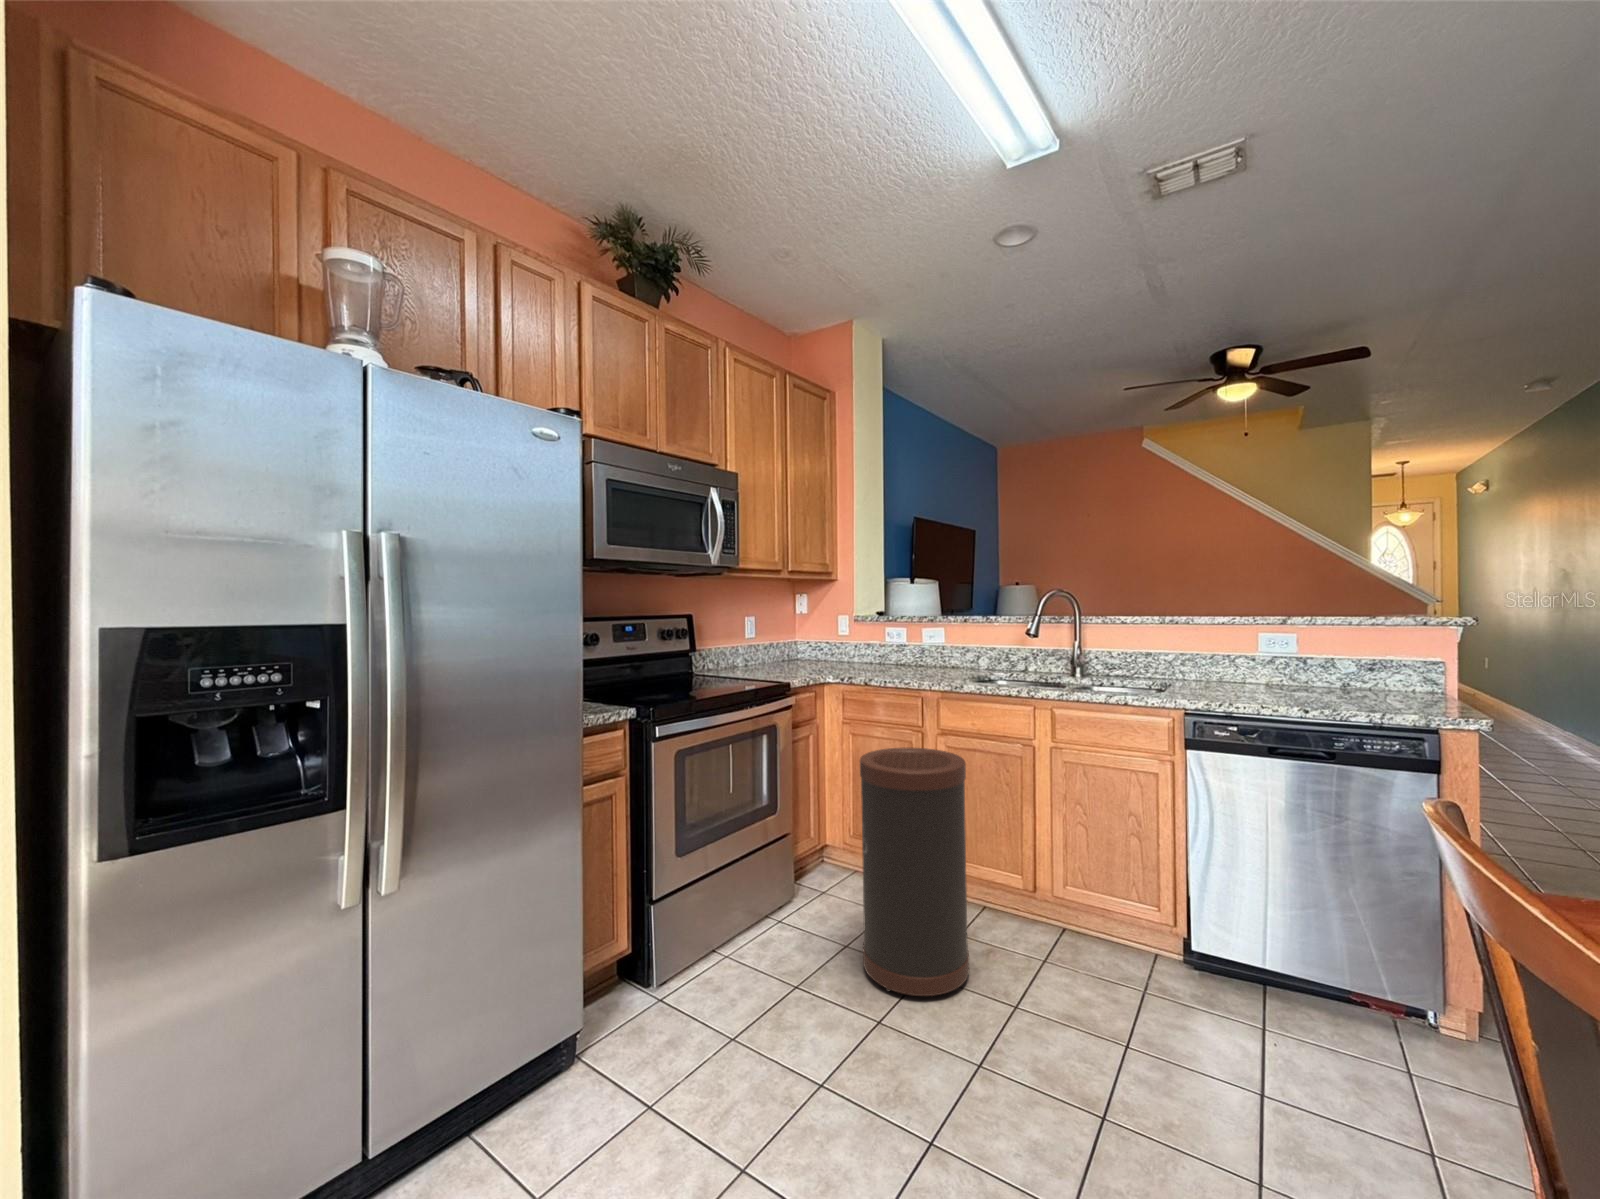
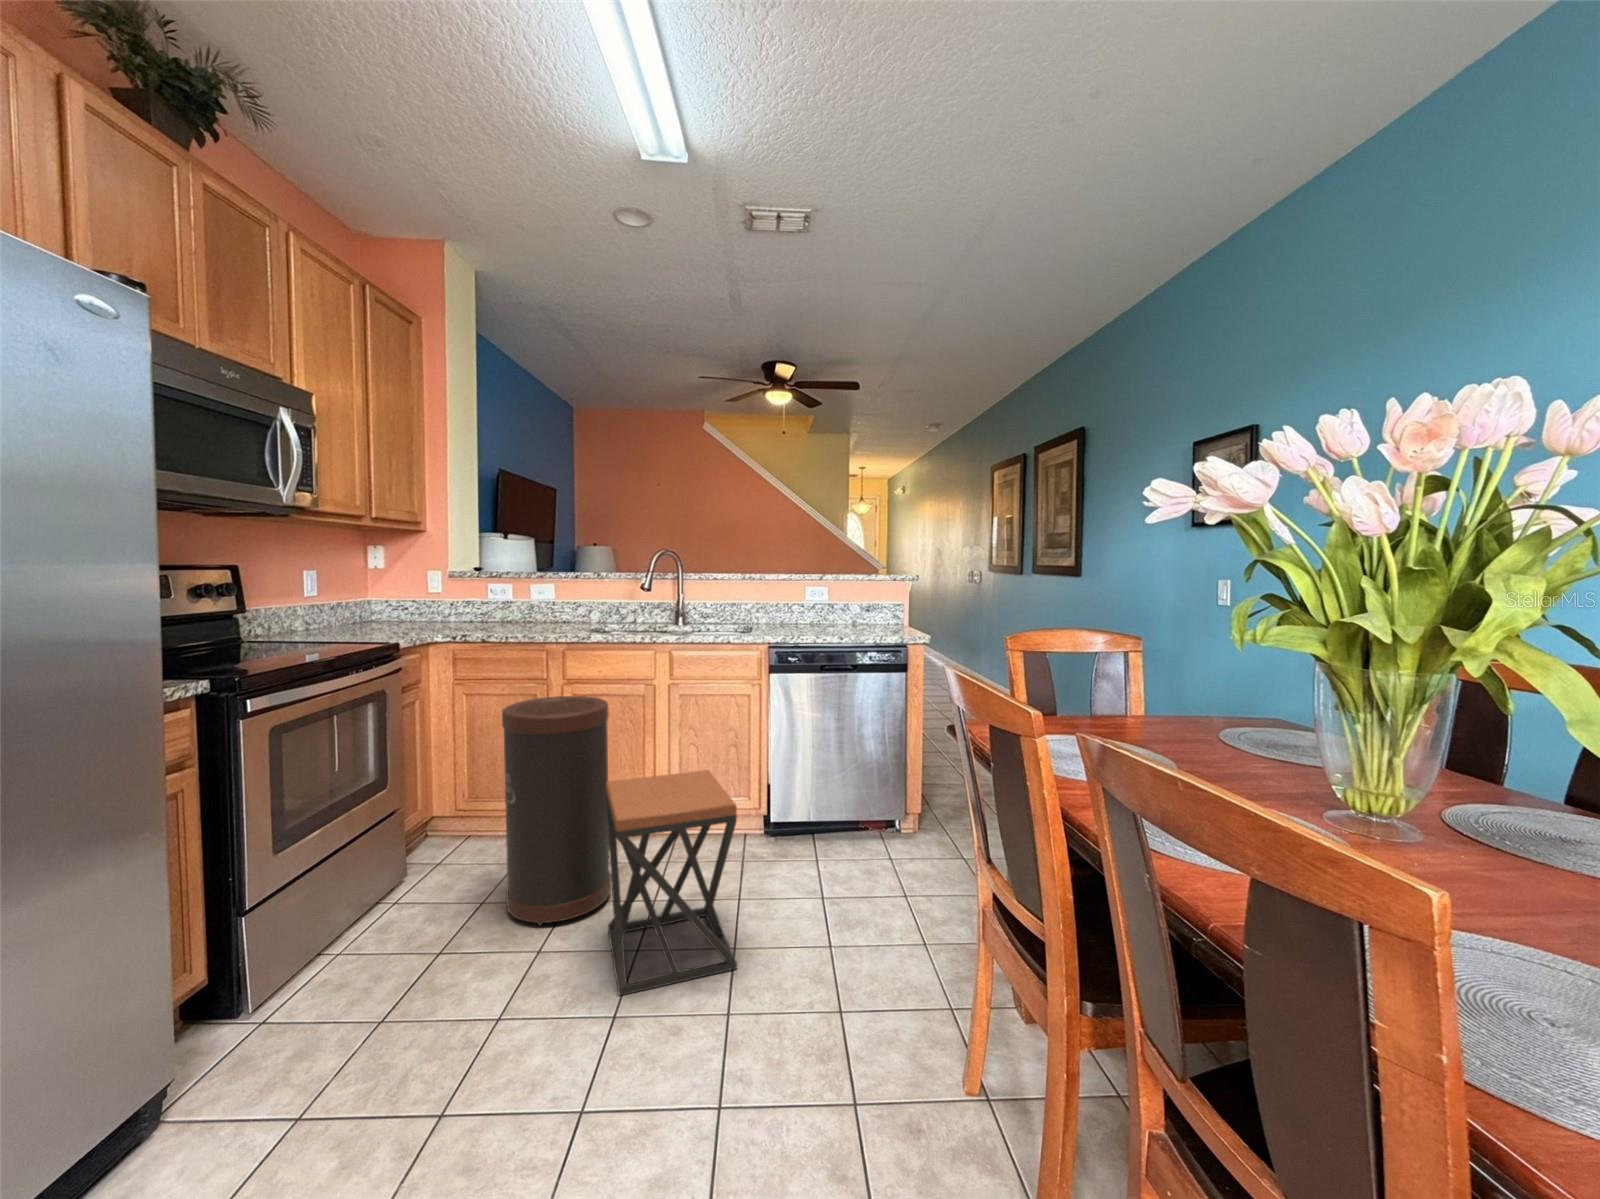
stool: none [937,854,1097,1155] -> present [606,770,737,996]

